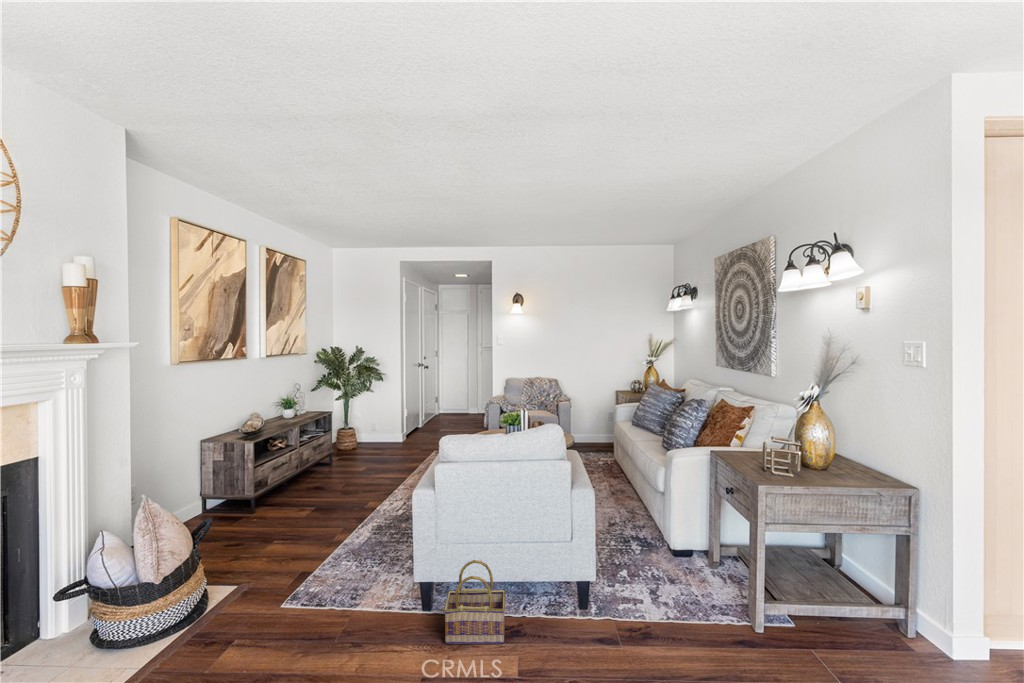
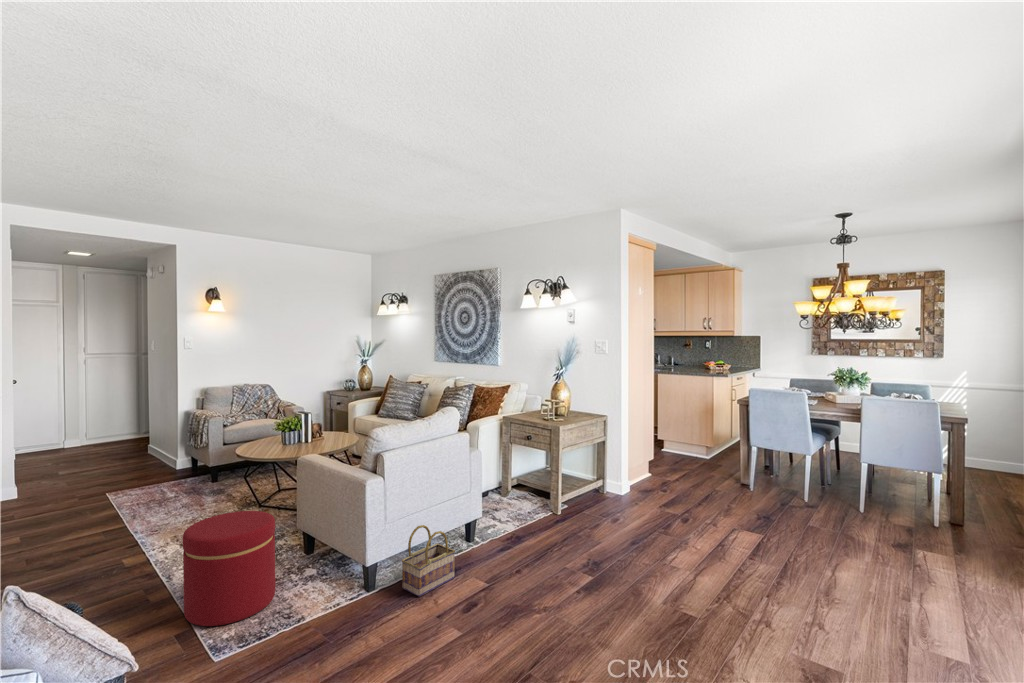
ottoman: none [318,485,391,581] -> present [183,511,275,626]

